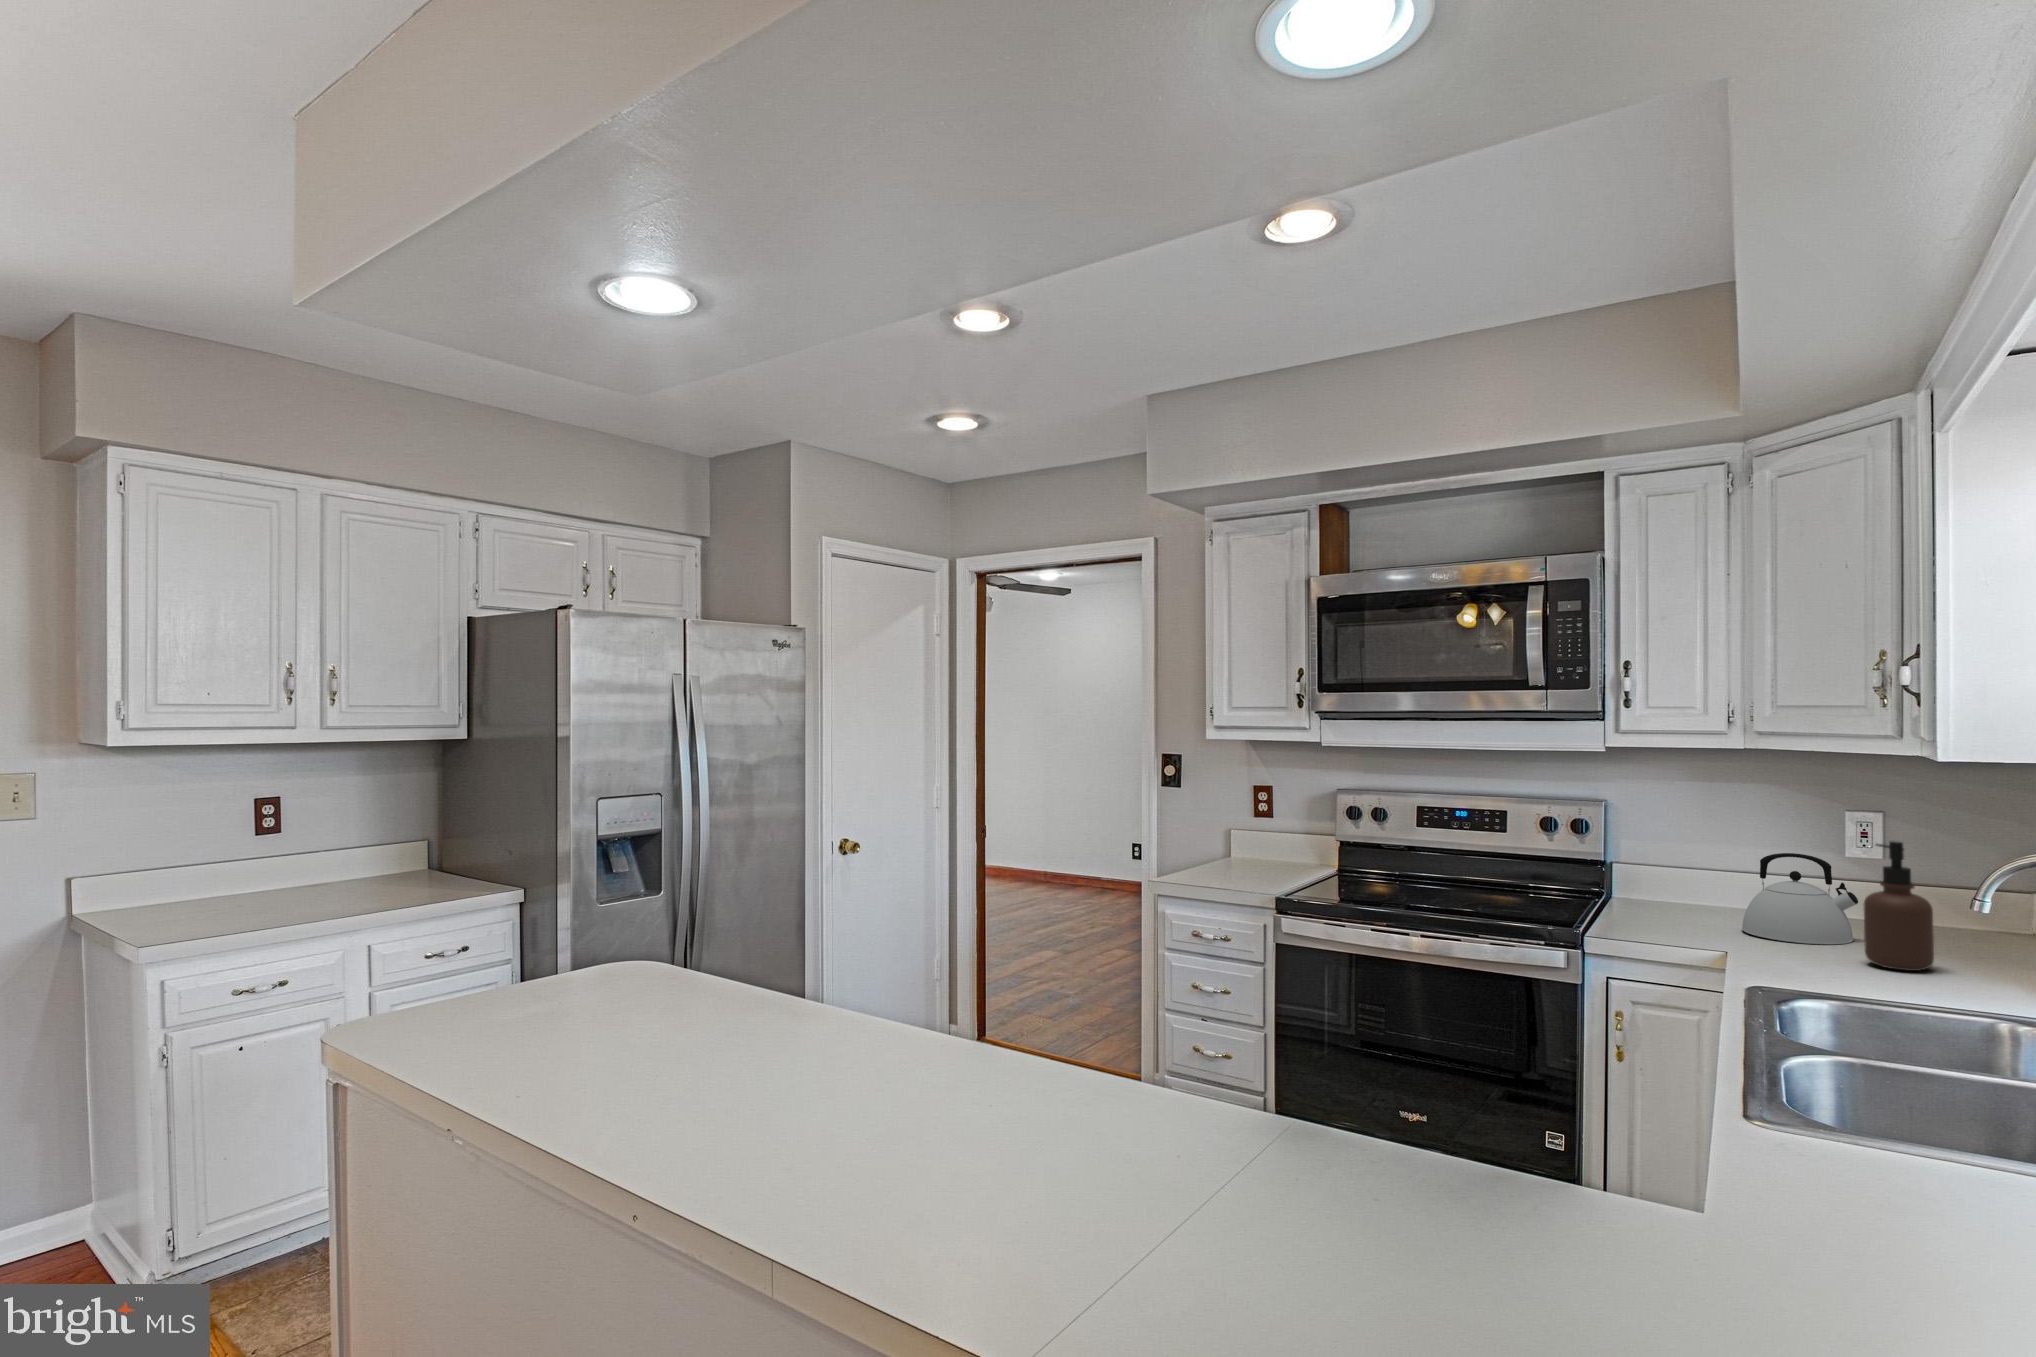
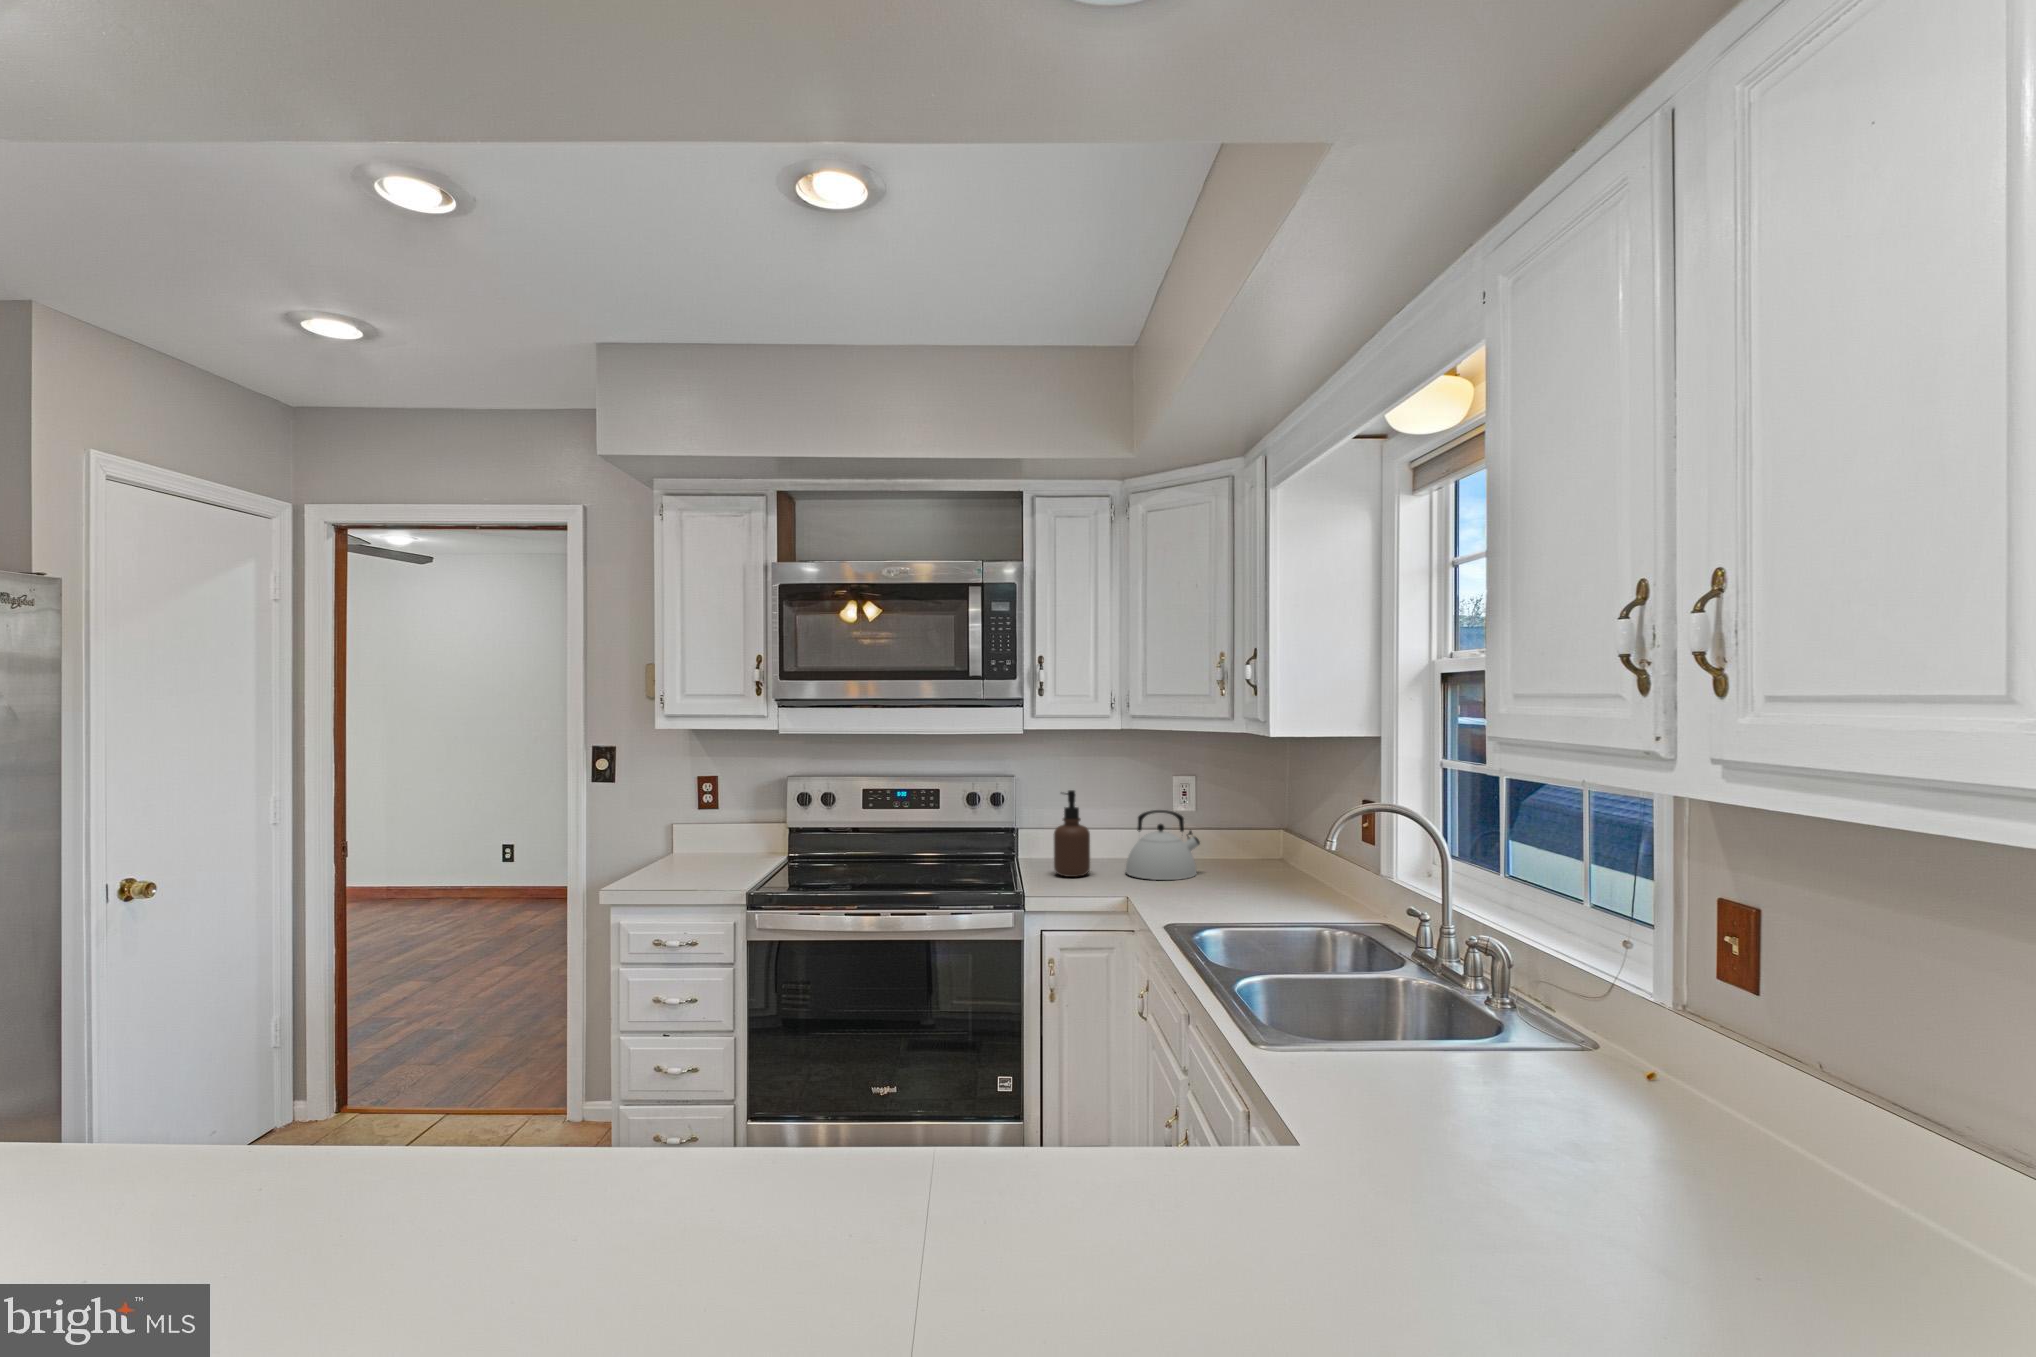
soap dispenser: present [1864,841,1934,971] -> present [1054,790,1090,877]

